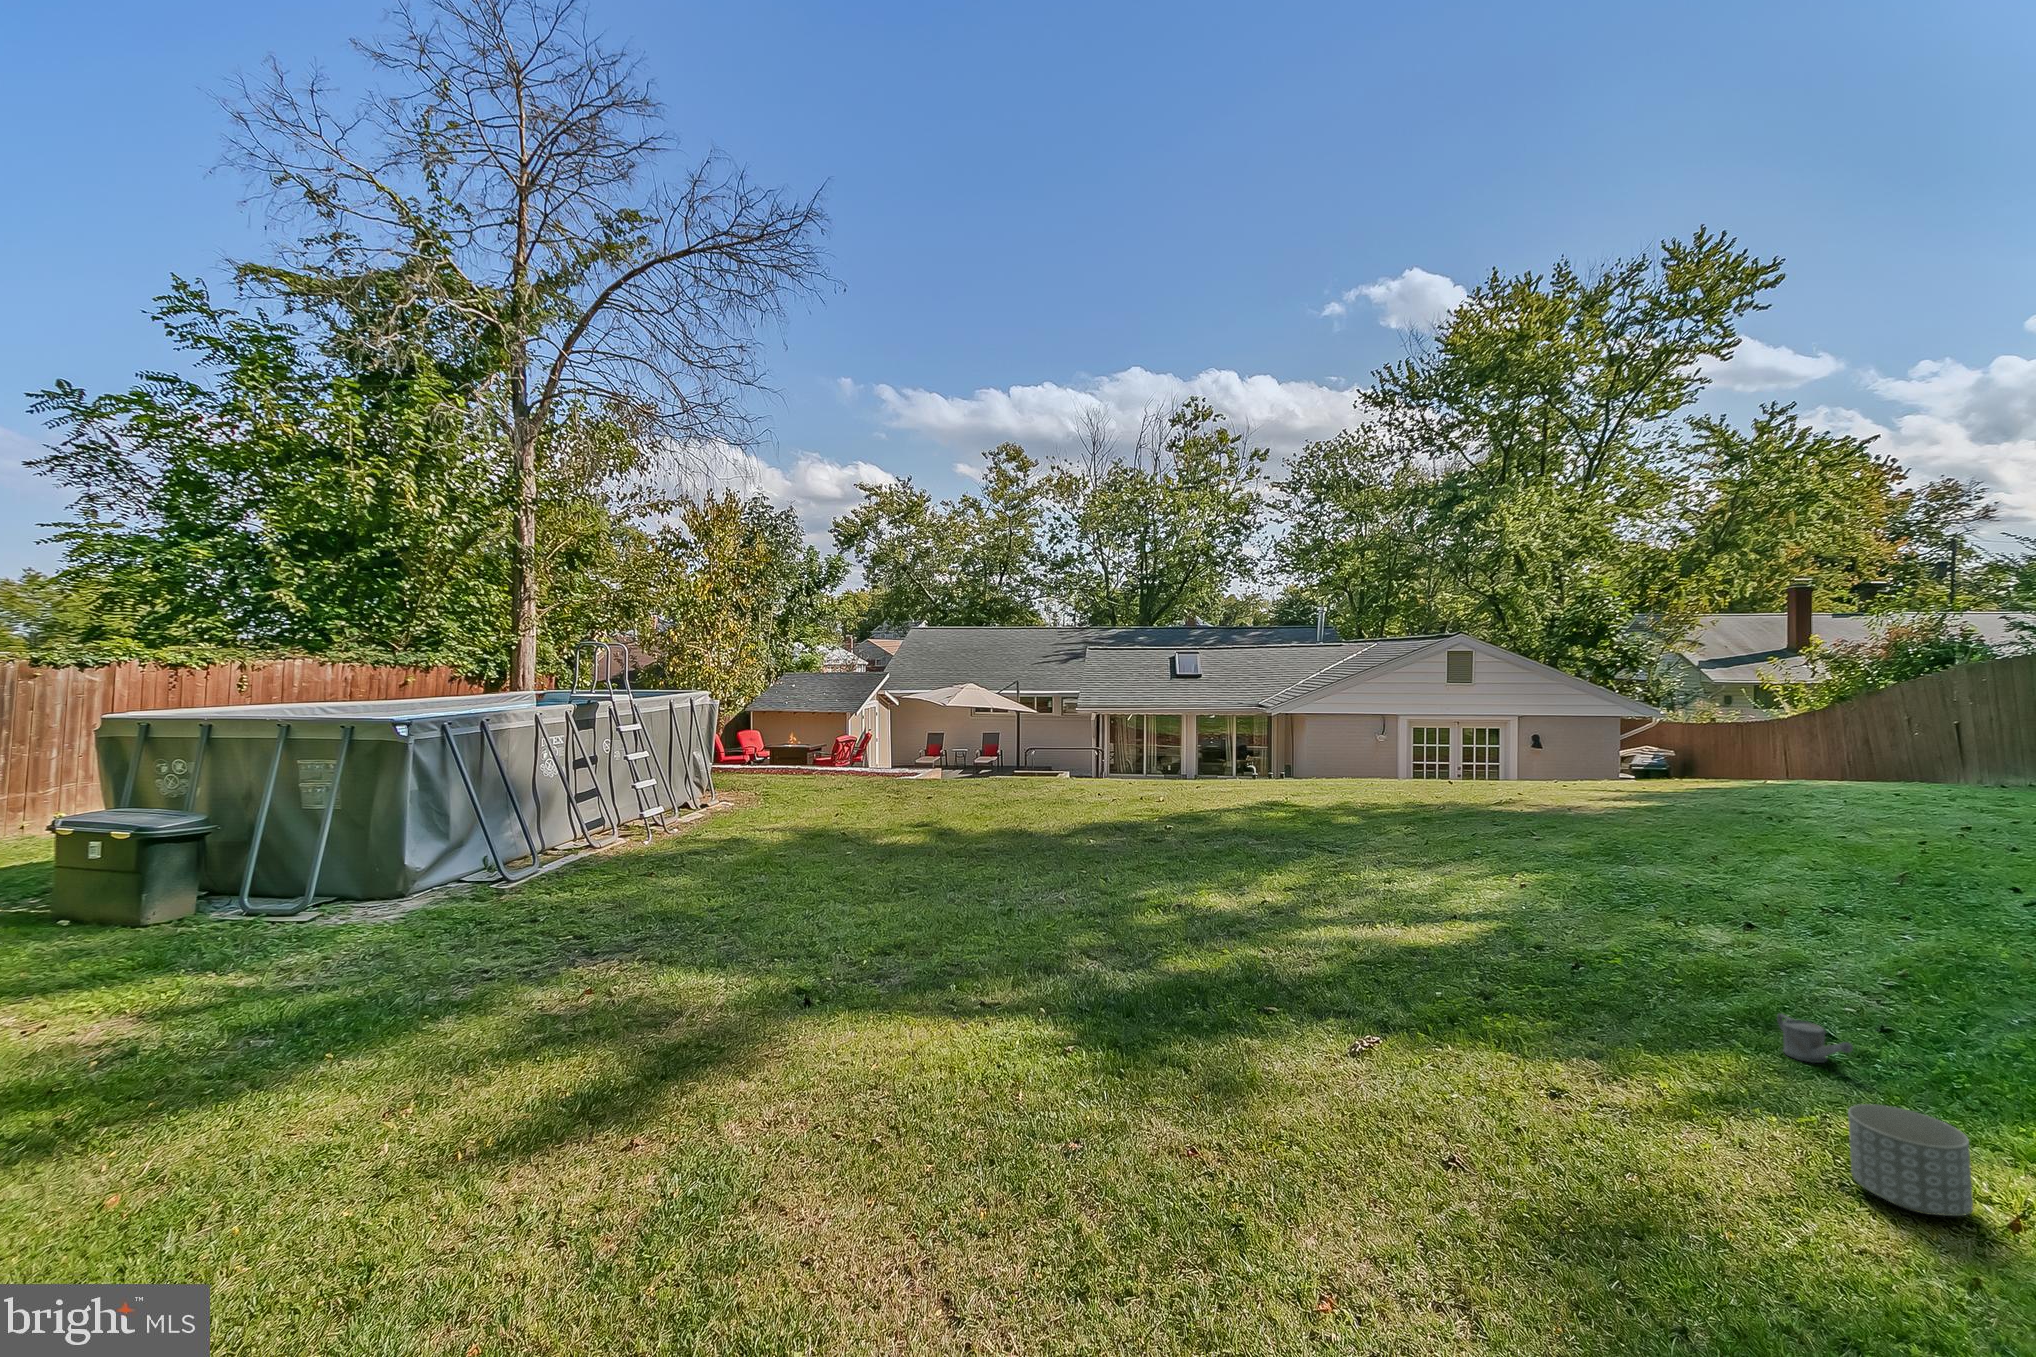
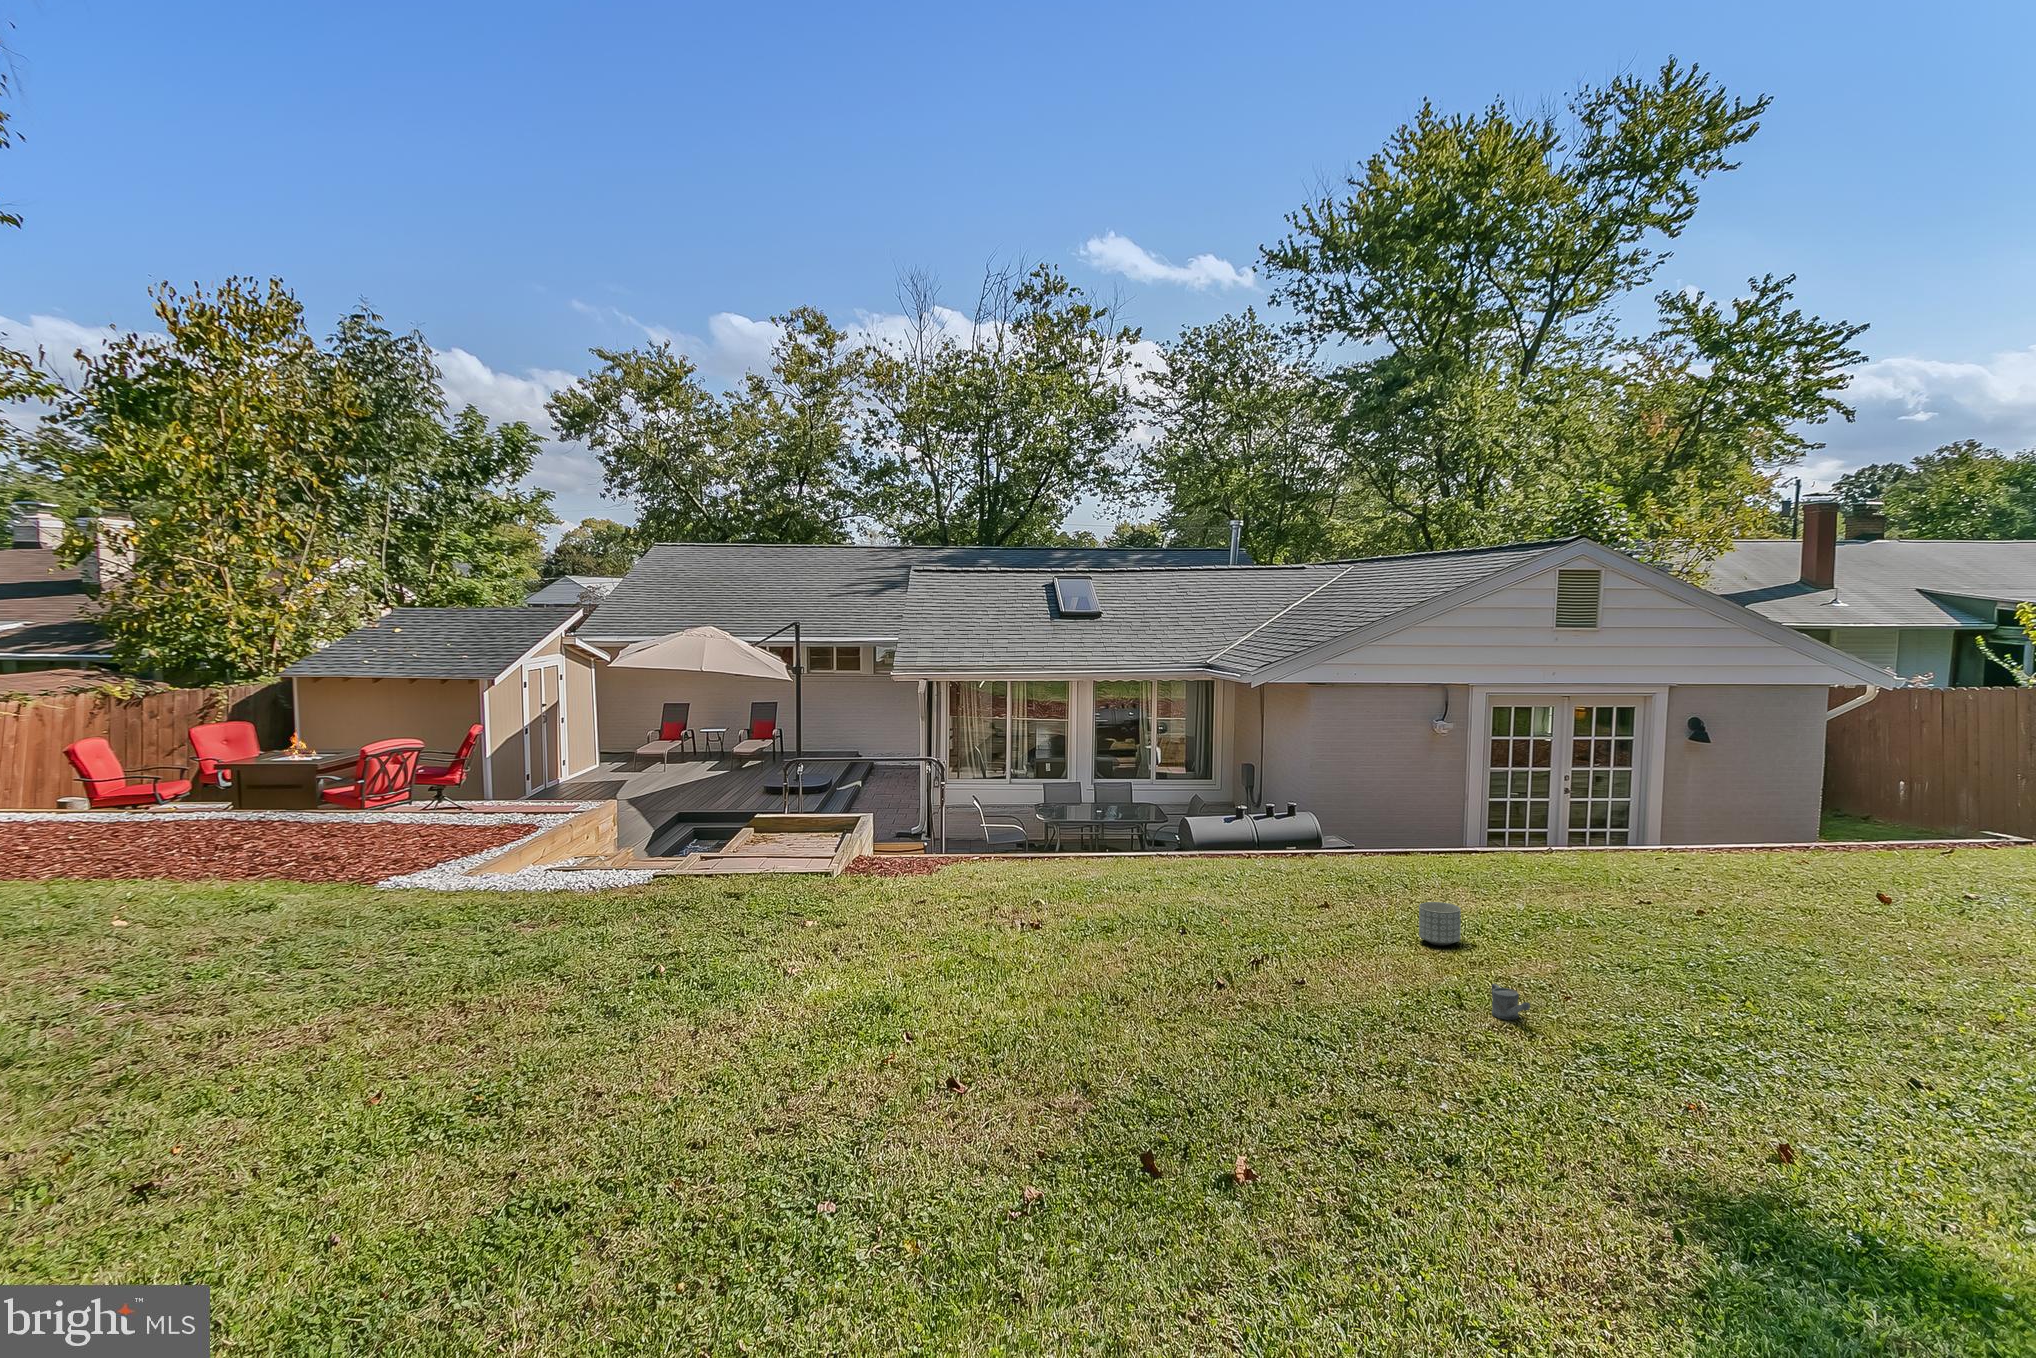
planter: present [1848,1104,1973,1216] -> present [1419,902,1461,946]

